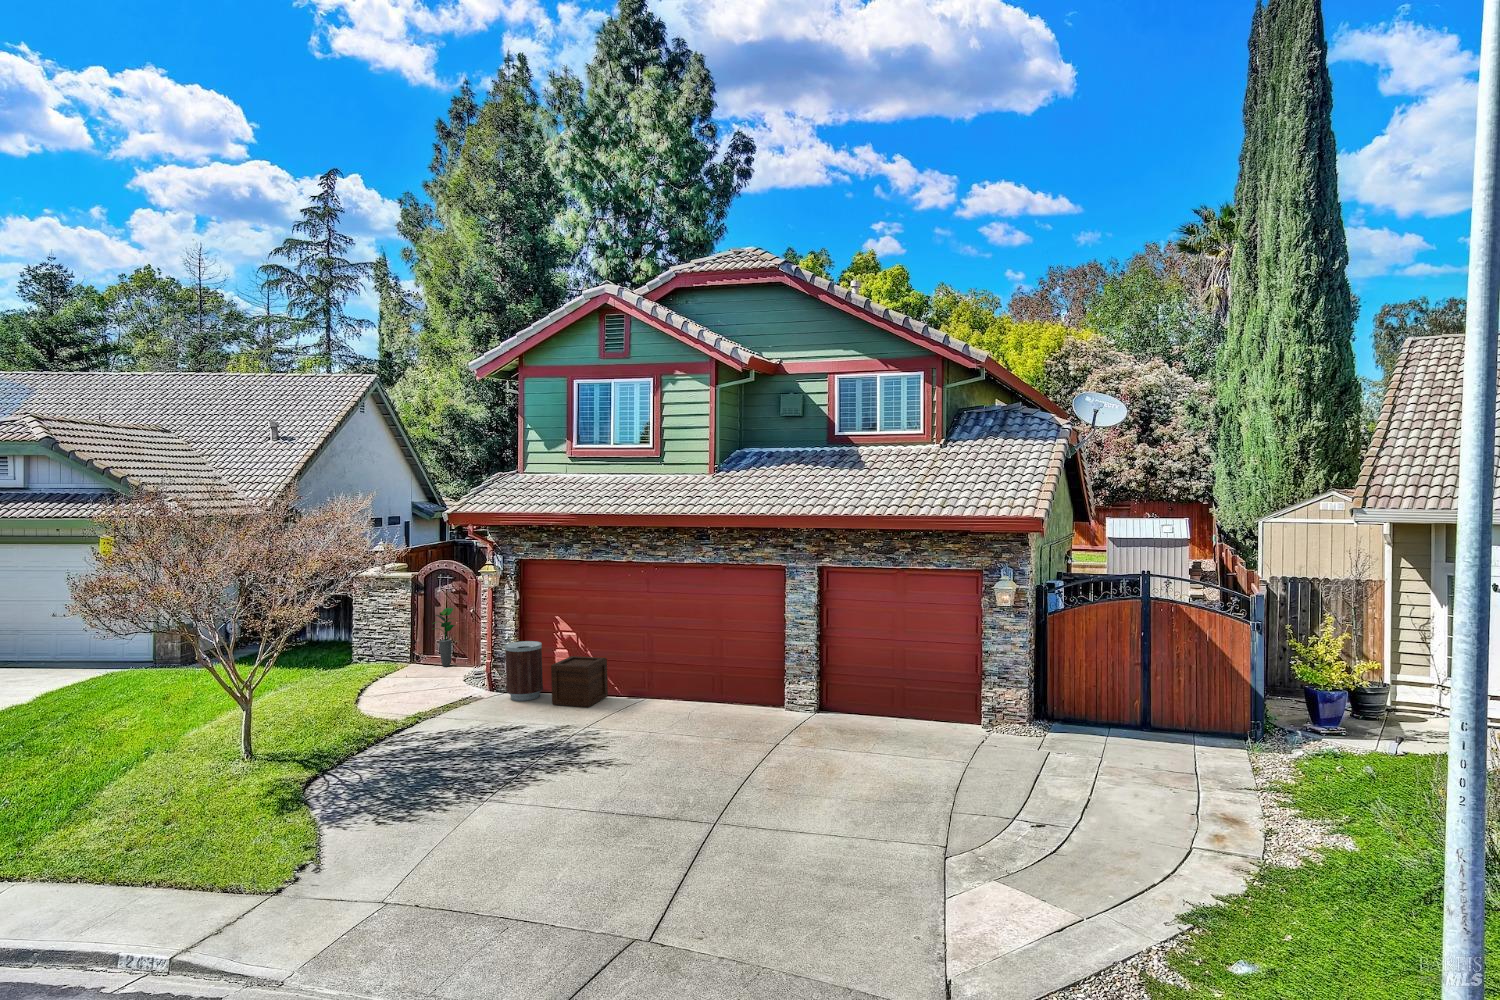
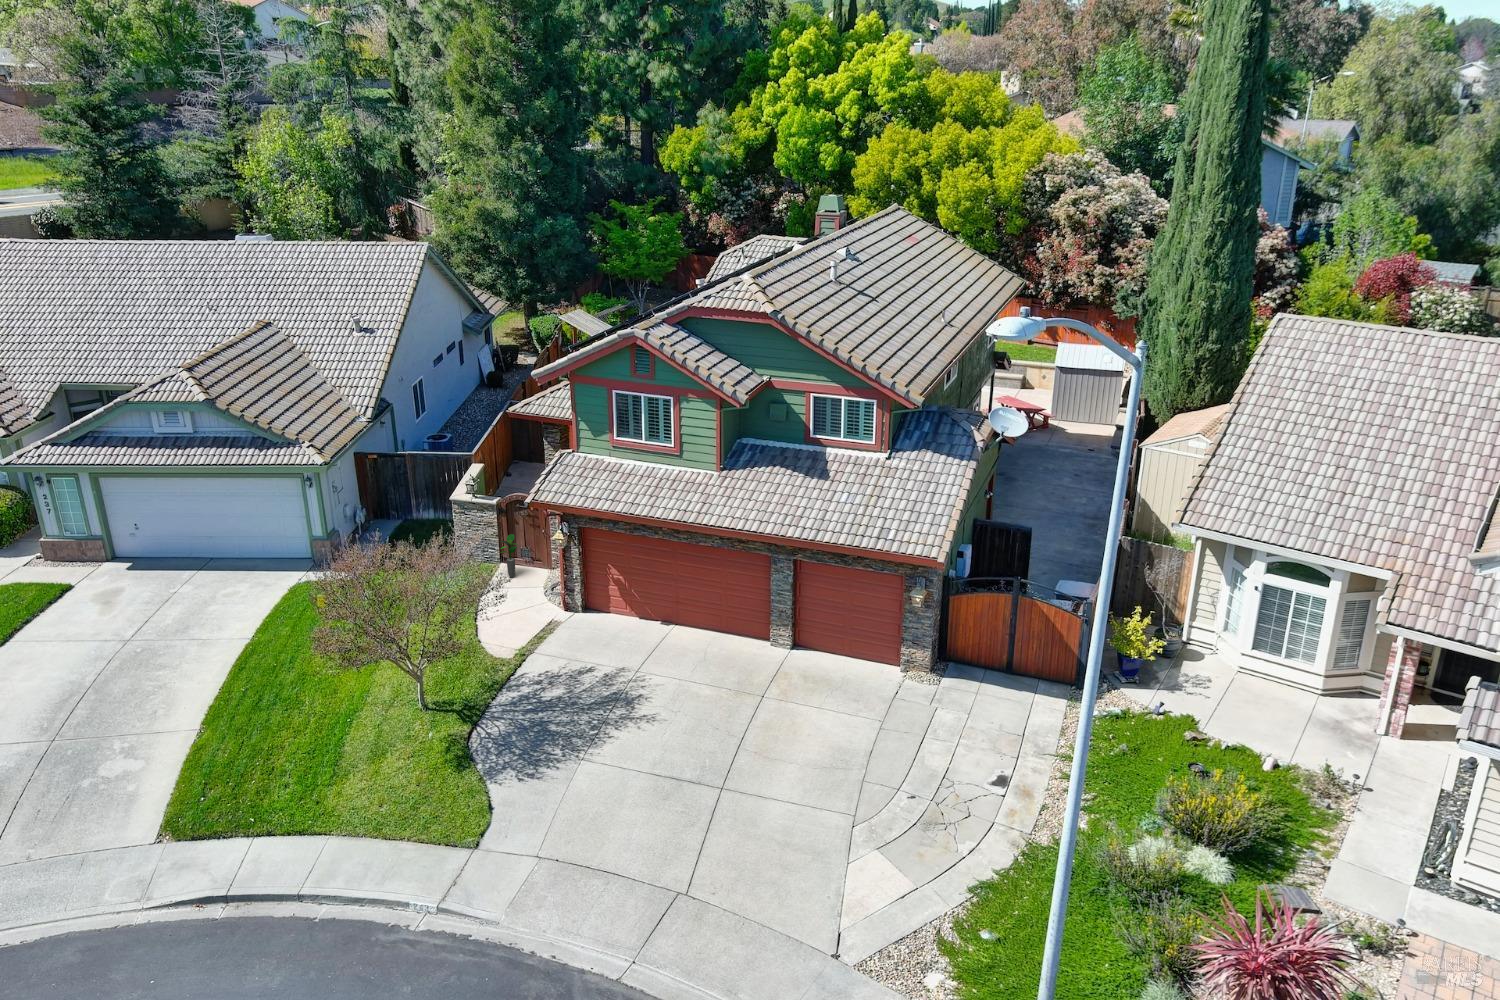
trash can: present [505,641,543,701] -> none [575,579,601,622]
wooden crate: present [551,656,608,707] -> none [611,590,647,629]

